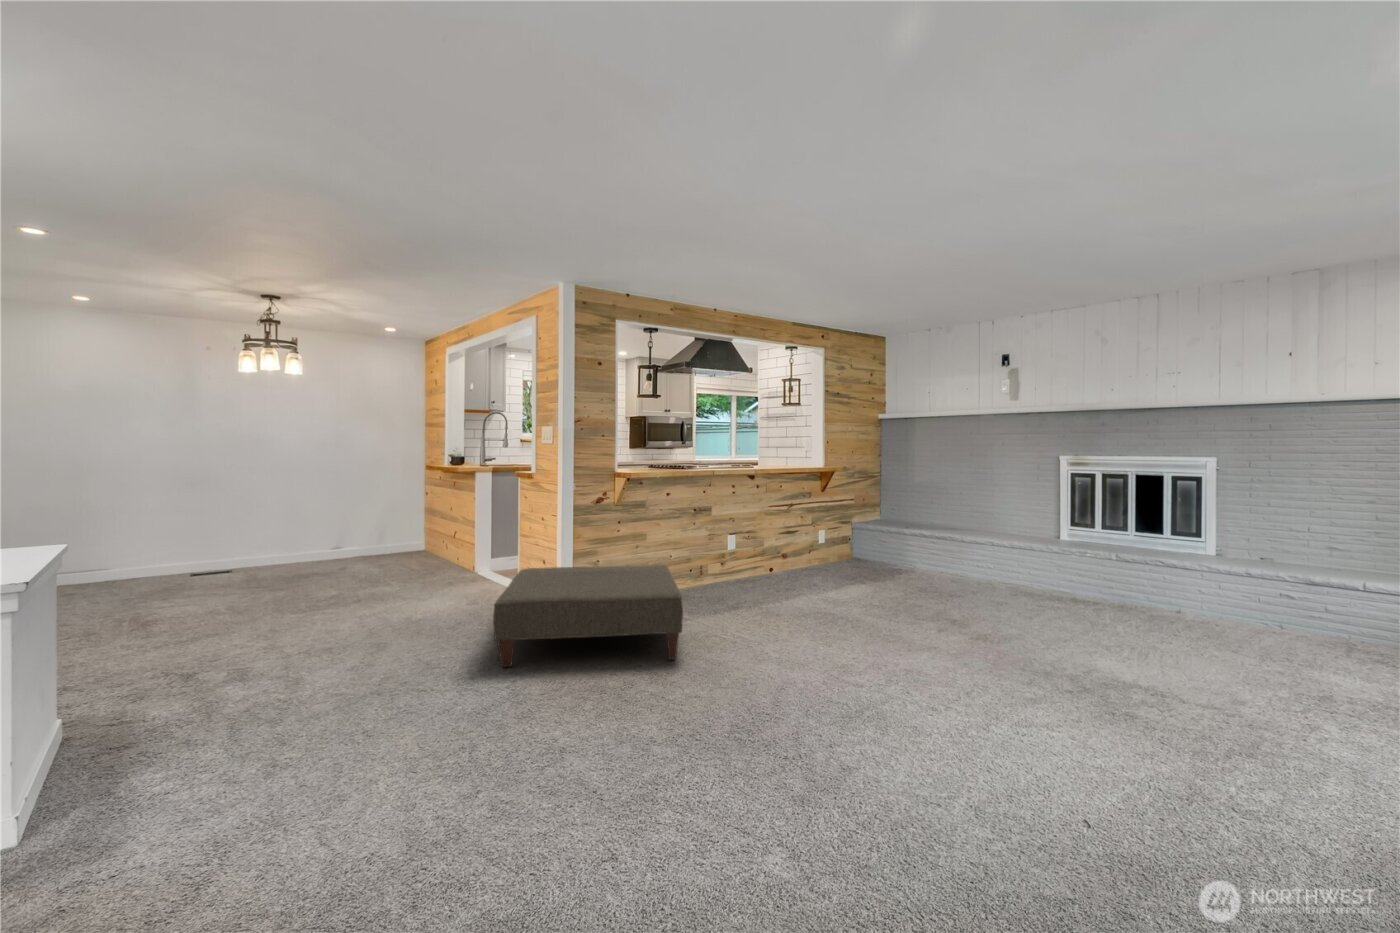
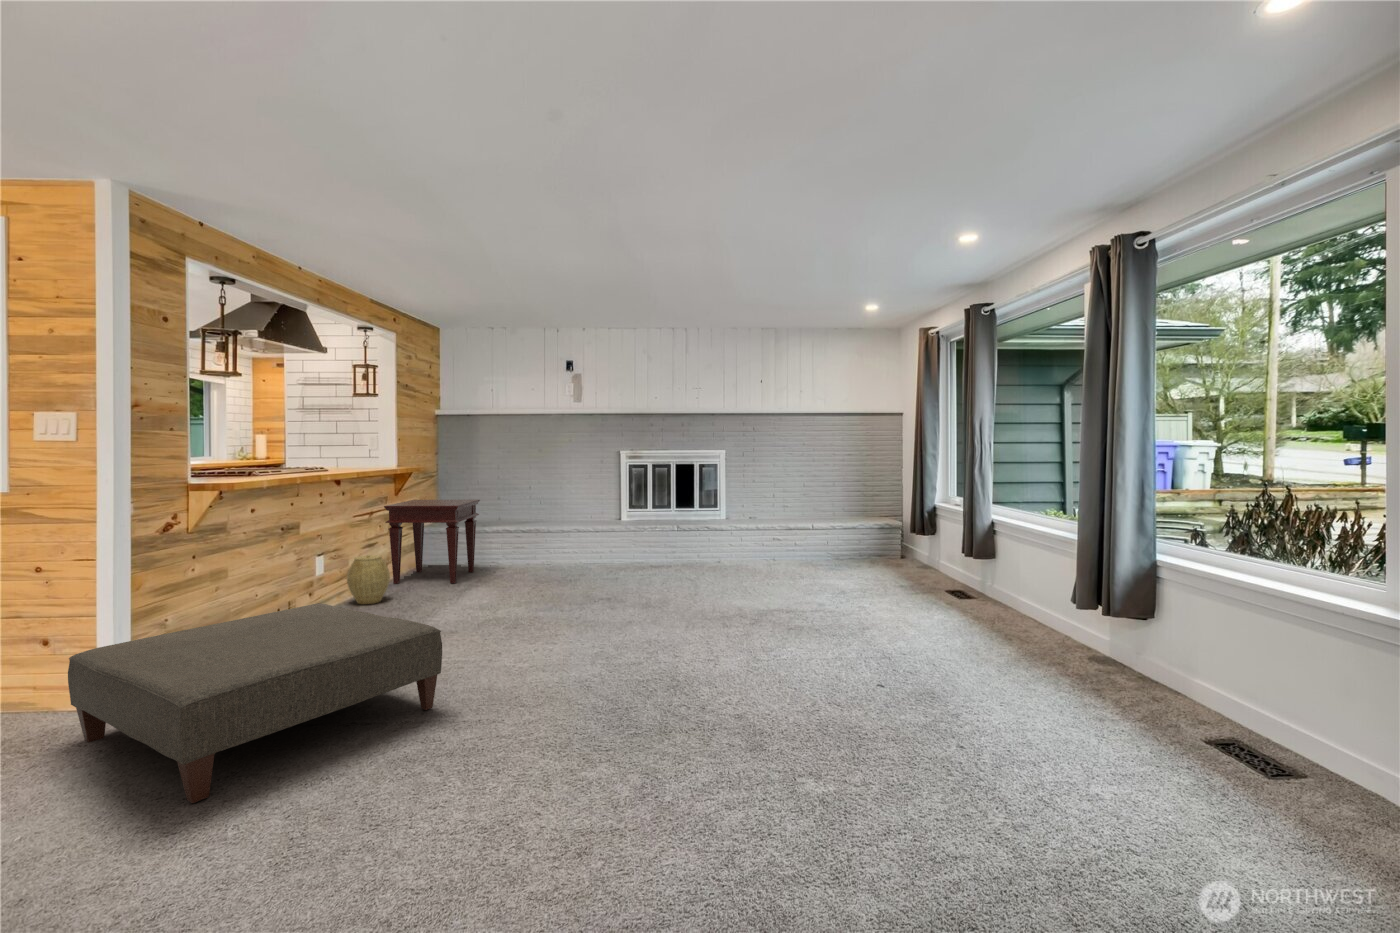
side table: none [801,497,892,576] -> present [384,499,480,584]
woven basket: none [753,539,785,580] -> present [347,555,390,604]

